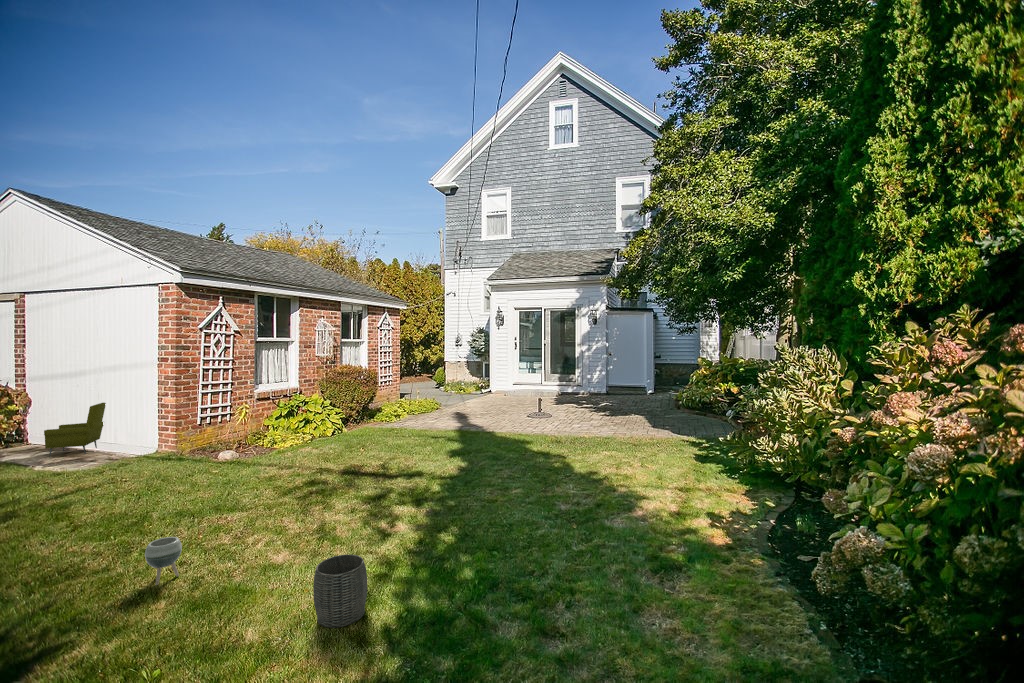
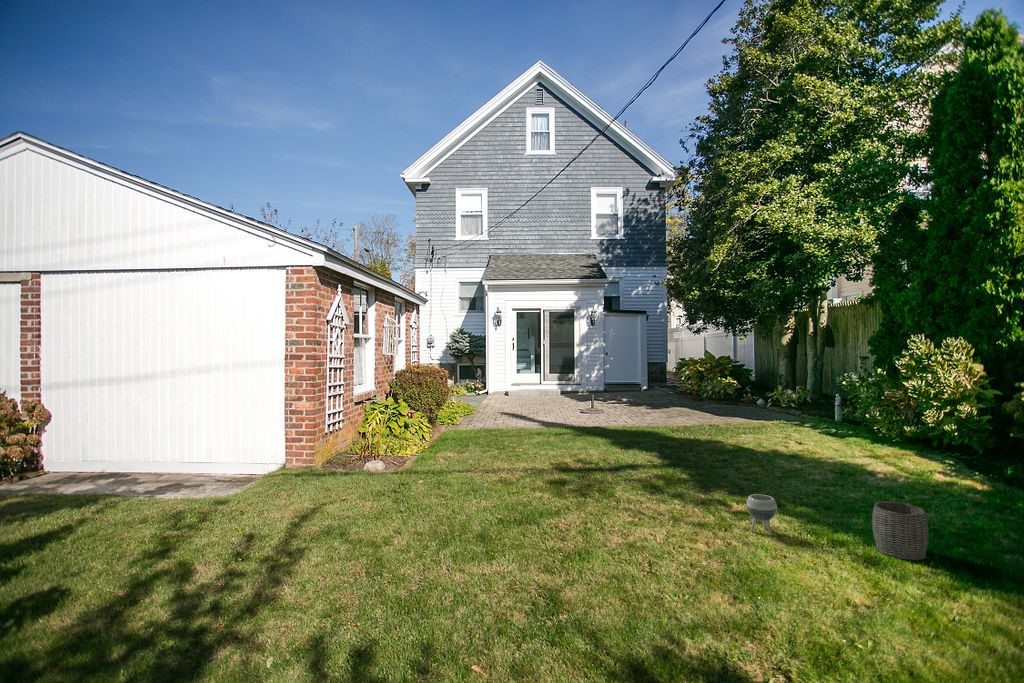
armchair: present [44,403,106,457] -> none [126,414,190,486]
planter: present [145,537,182,585] -> present [747,494,777,535]

